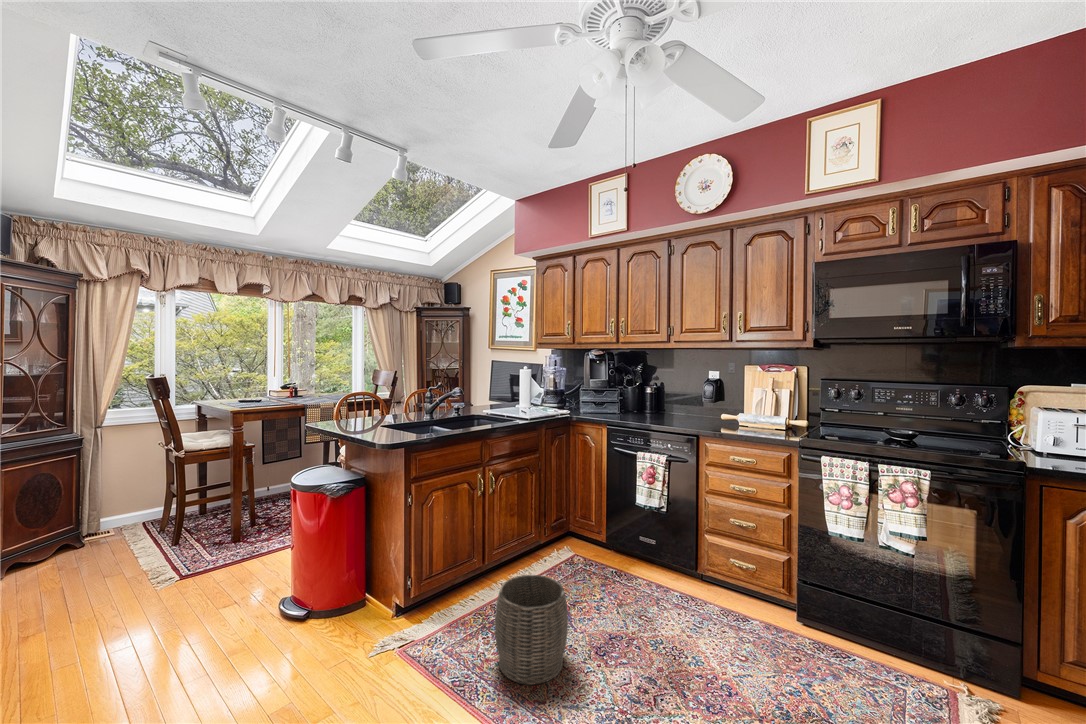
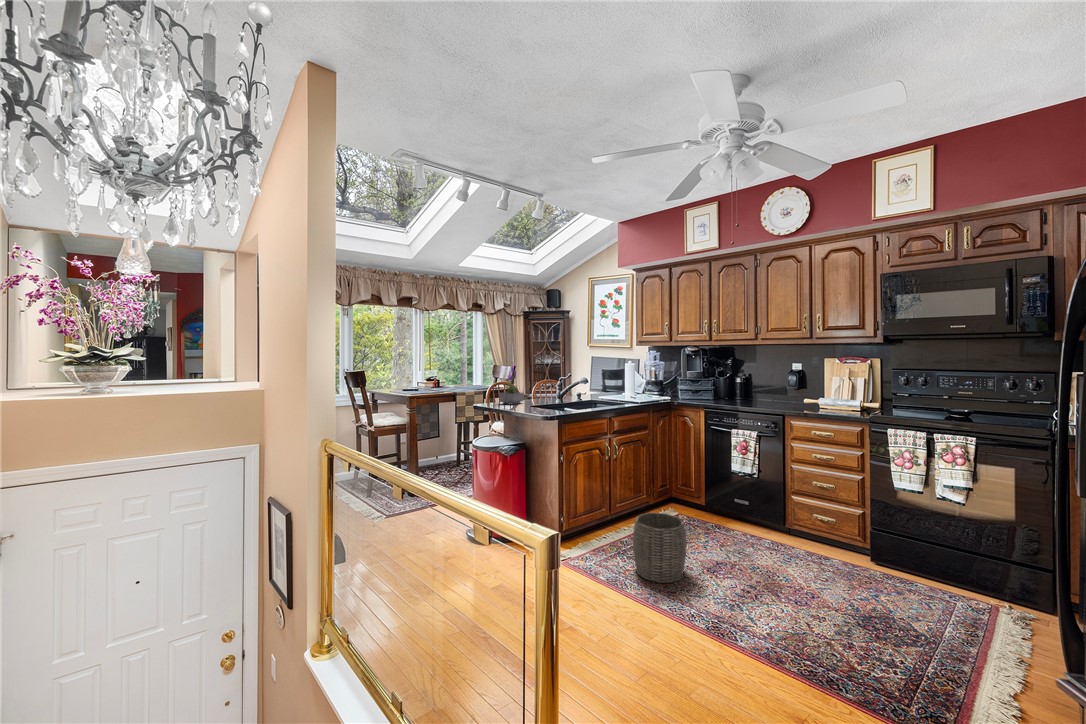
potted plant: none [345,365,380,421] -> present [499,365,524,404]

